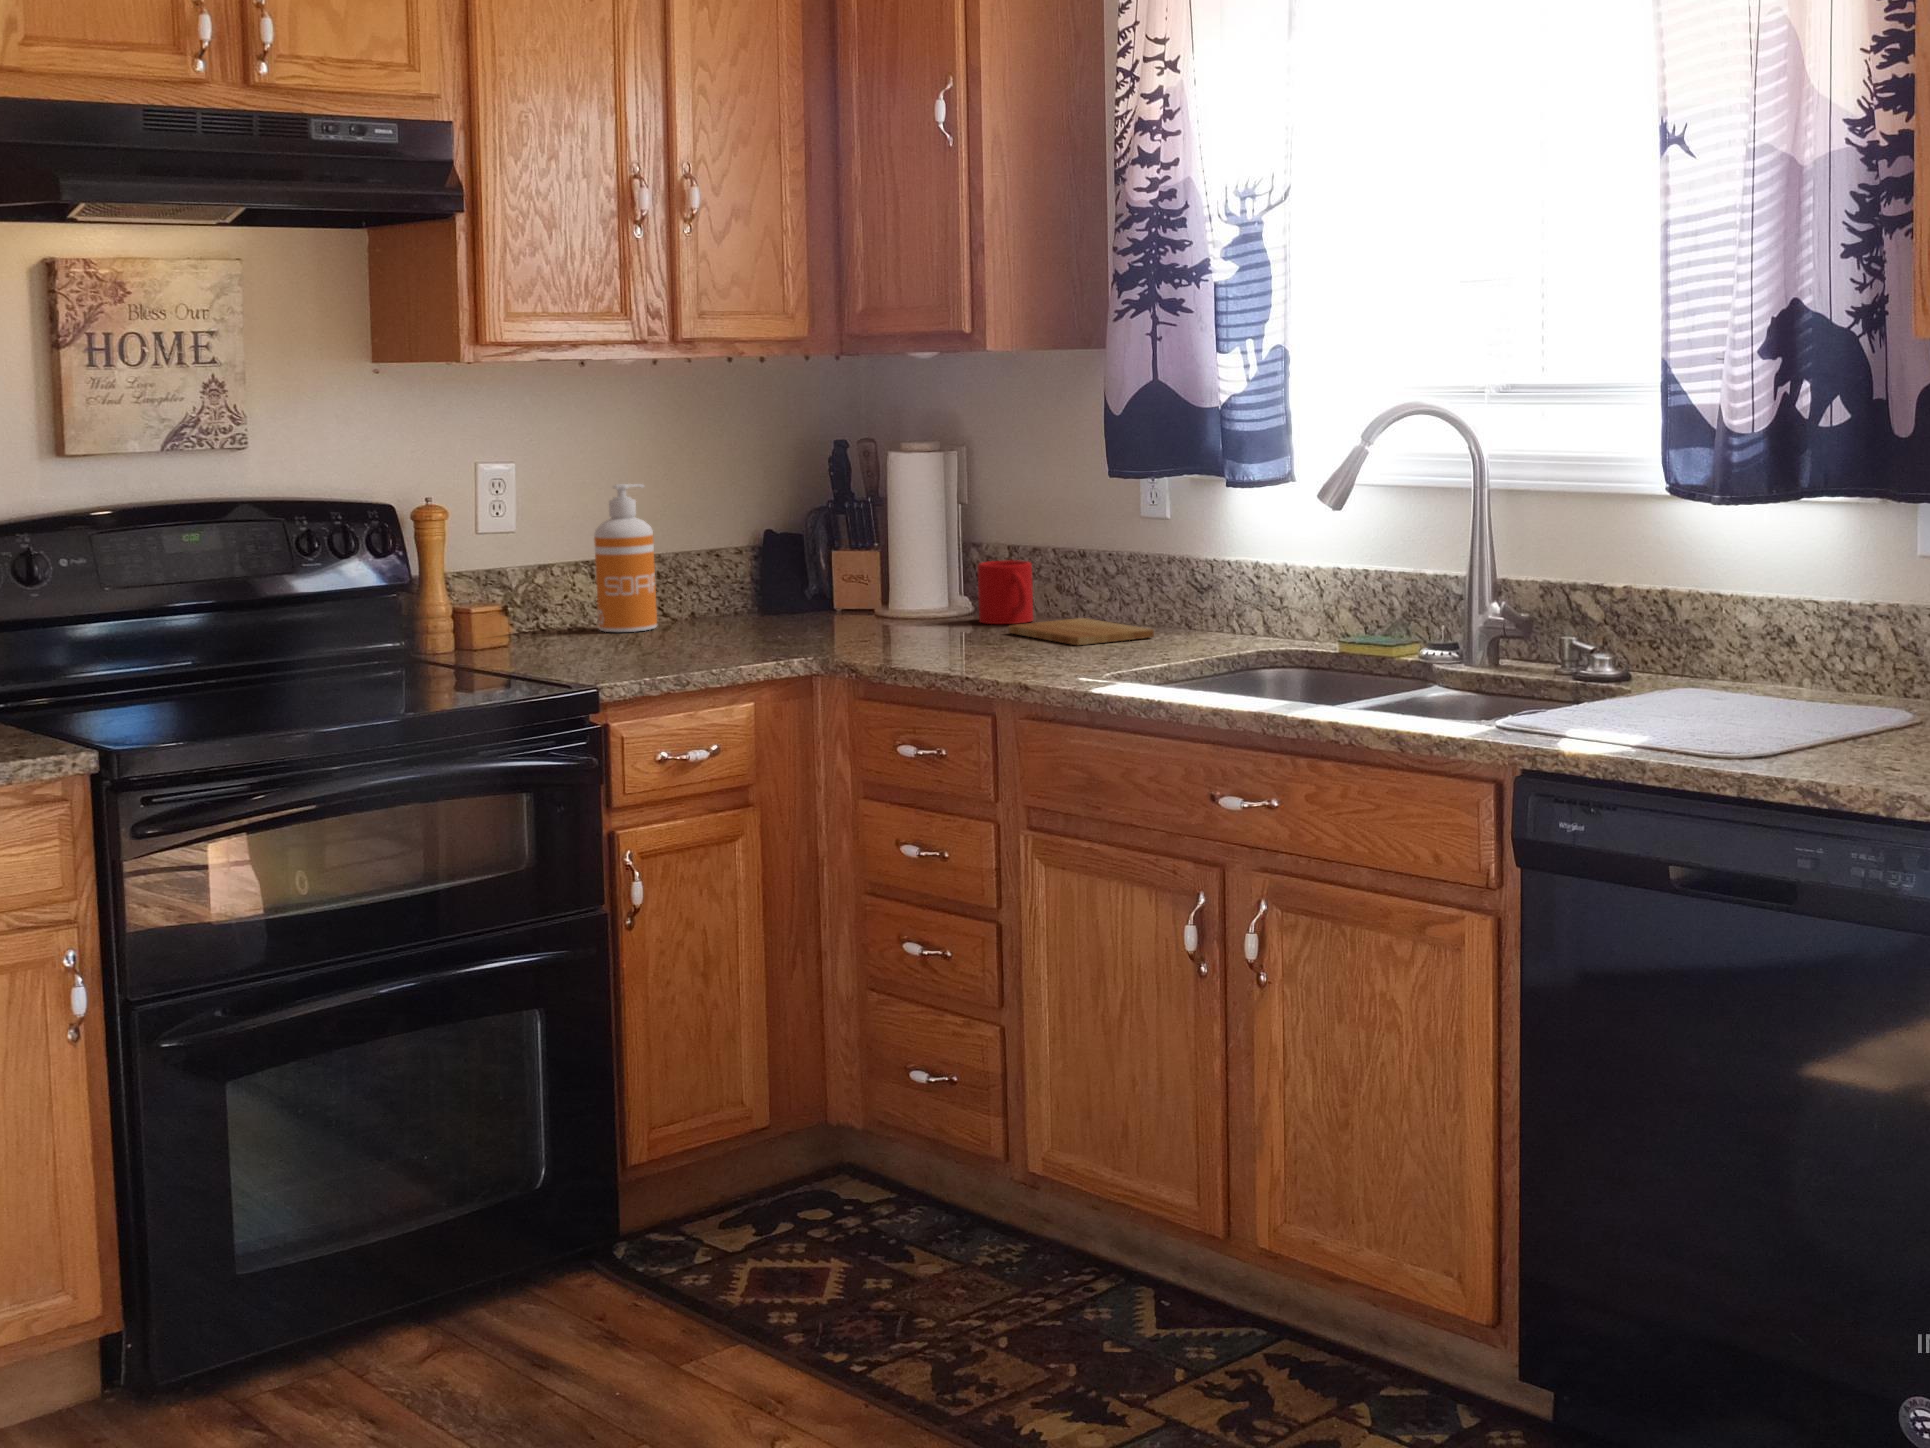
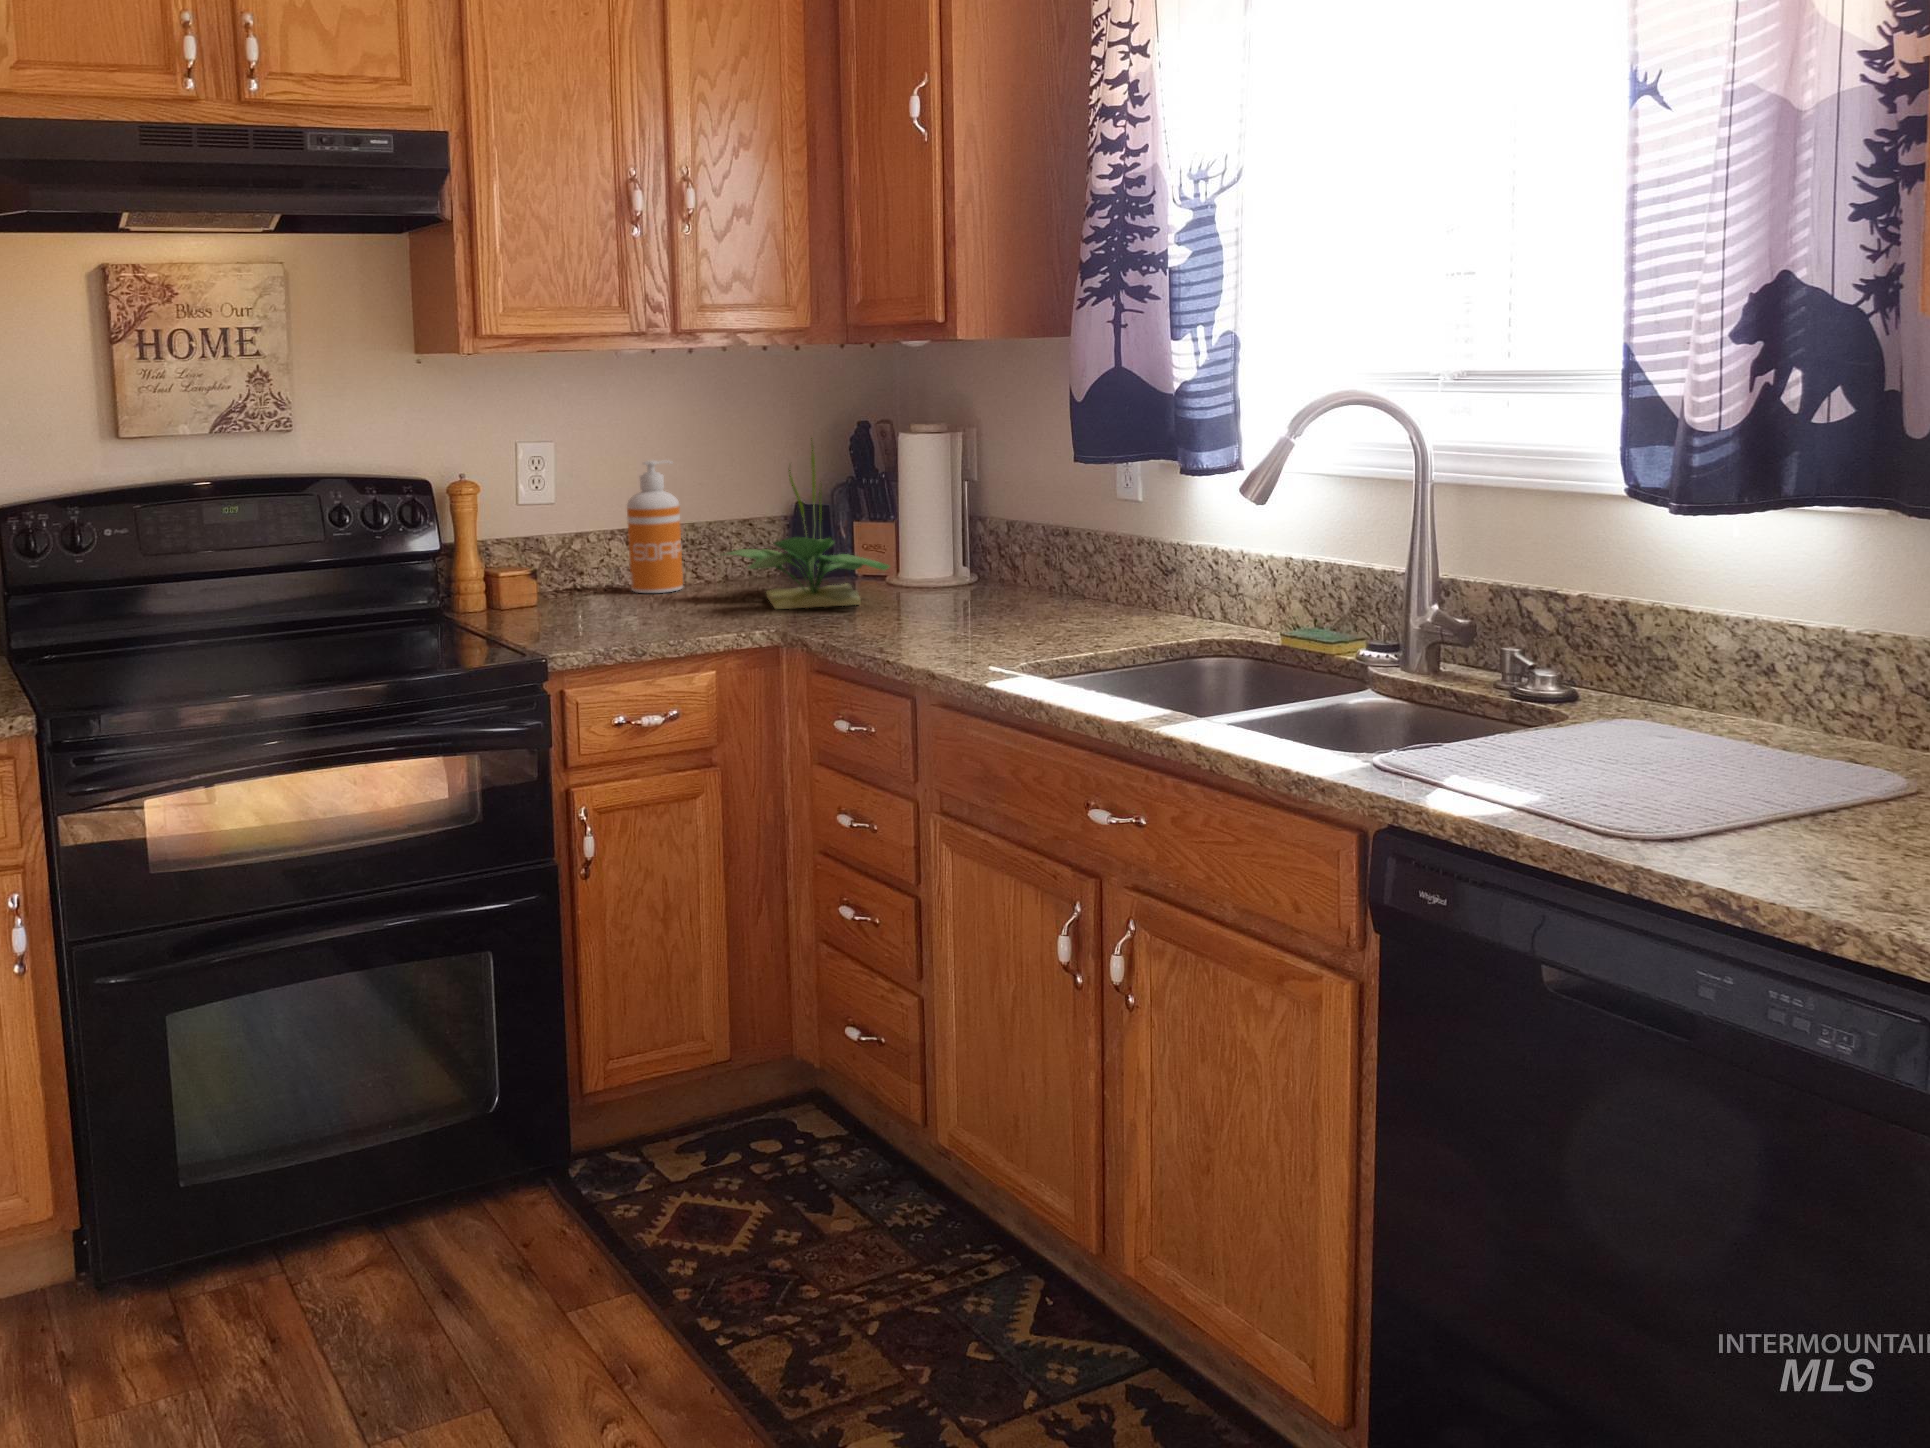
potted plant: none [704,453,916,641] -> present [717,438,890,609]
mug: present [978,560,1033,624] -> none [965,536,1017,597]
cutting board: present [1009,618,1154,645] -> none [978,594,1110,626]

